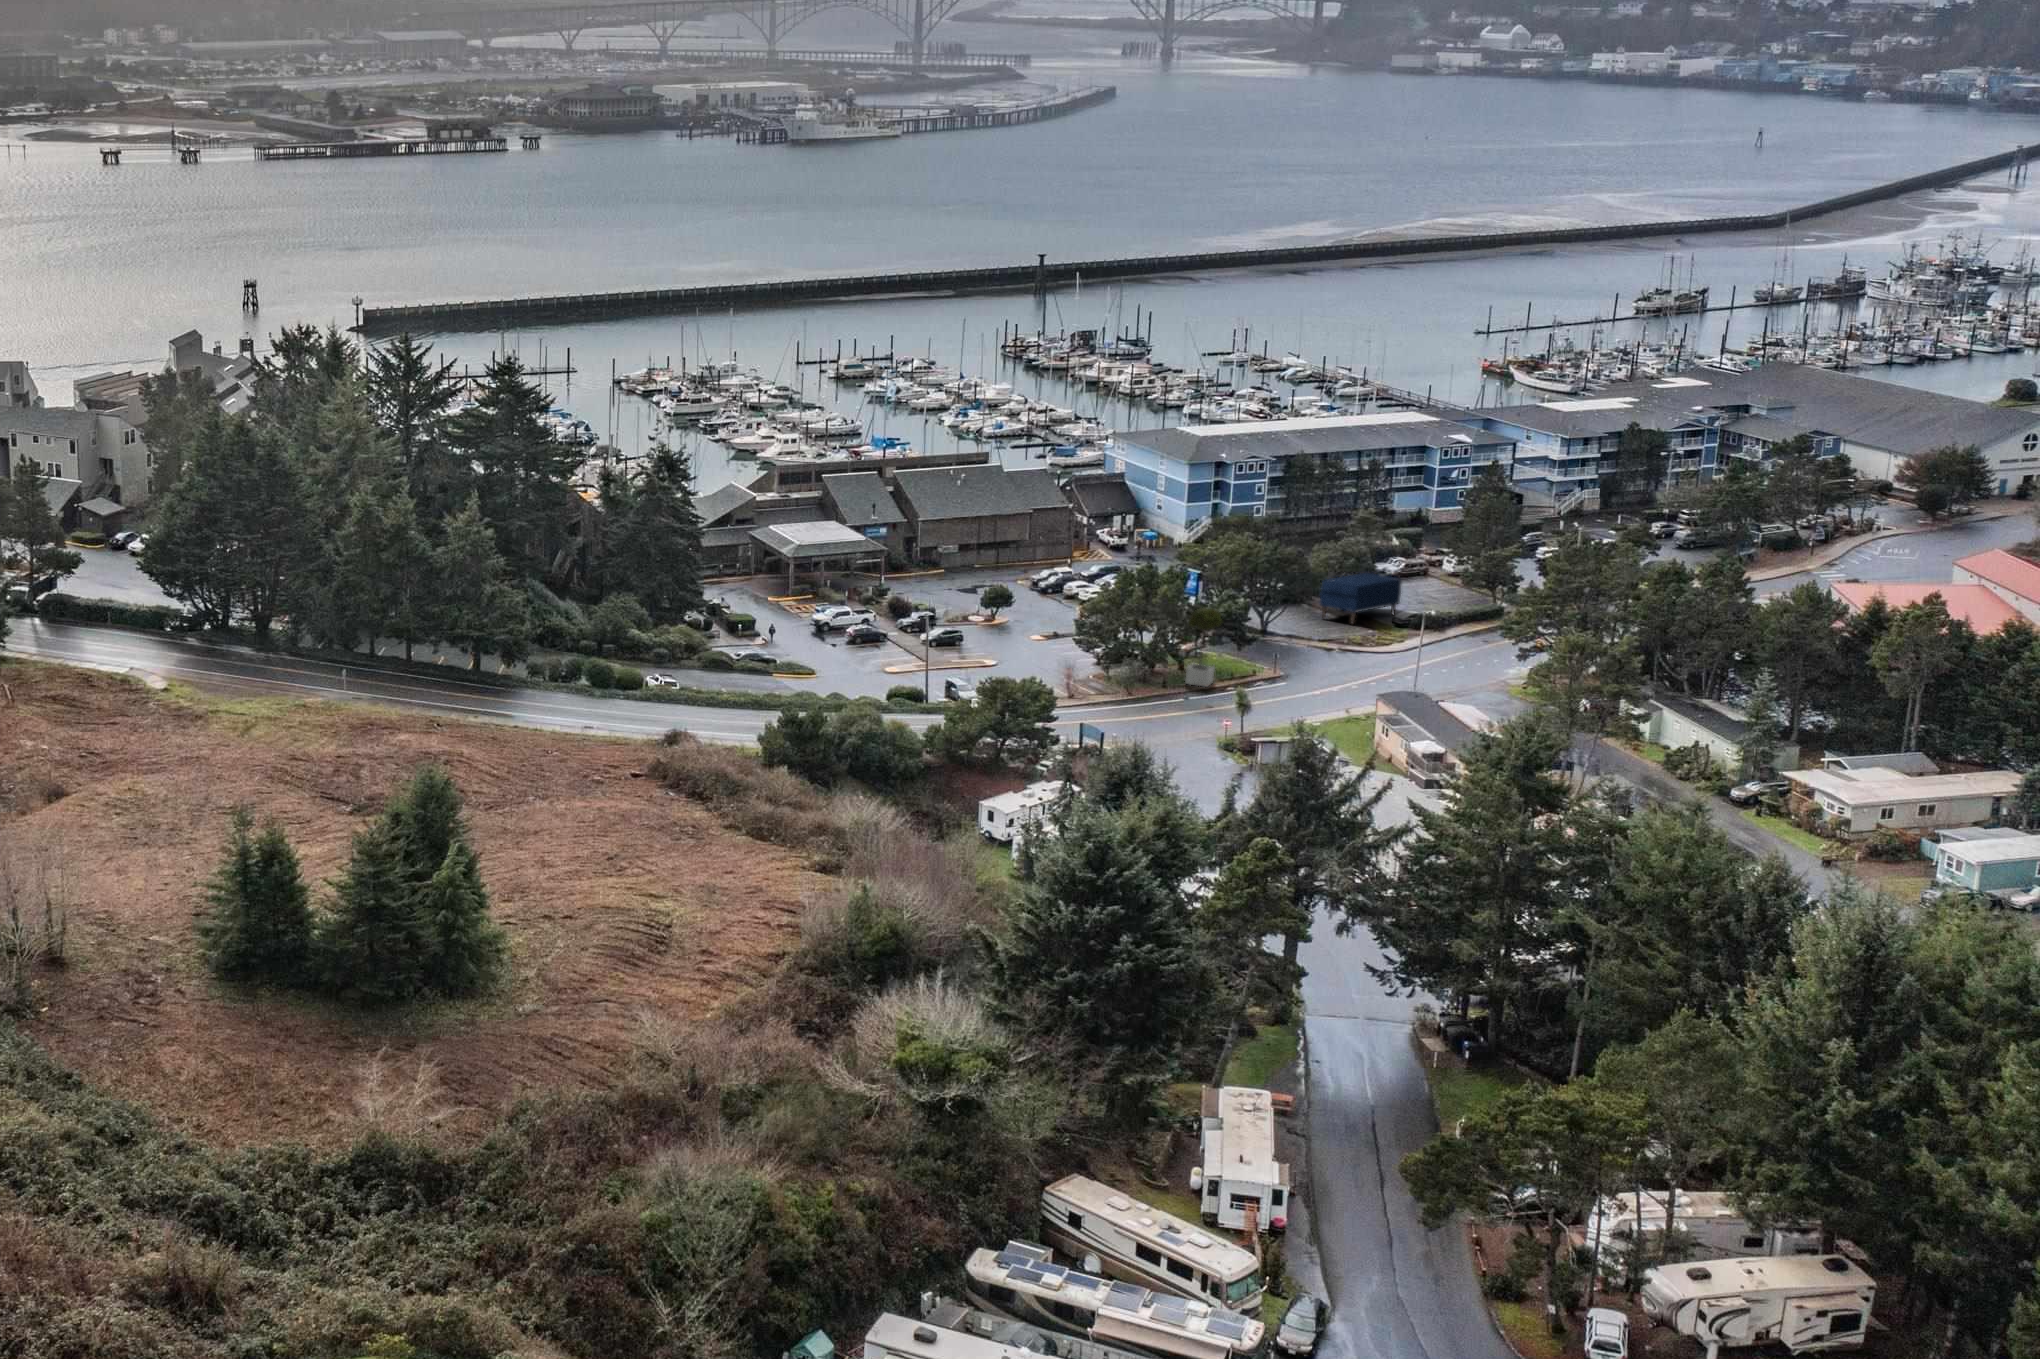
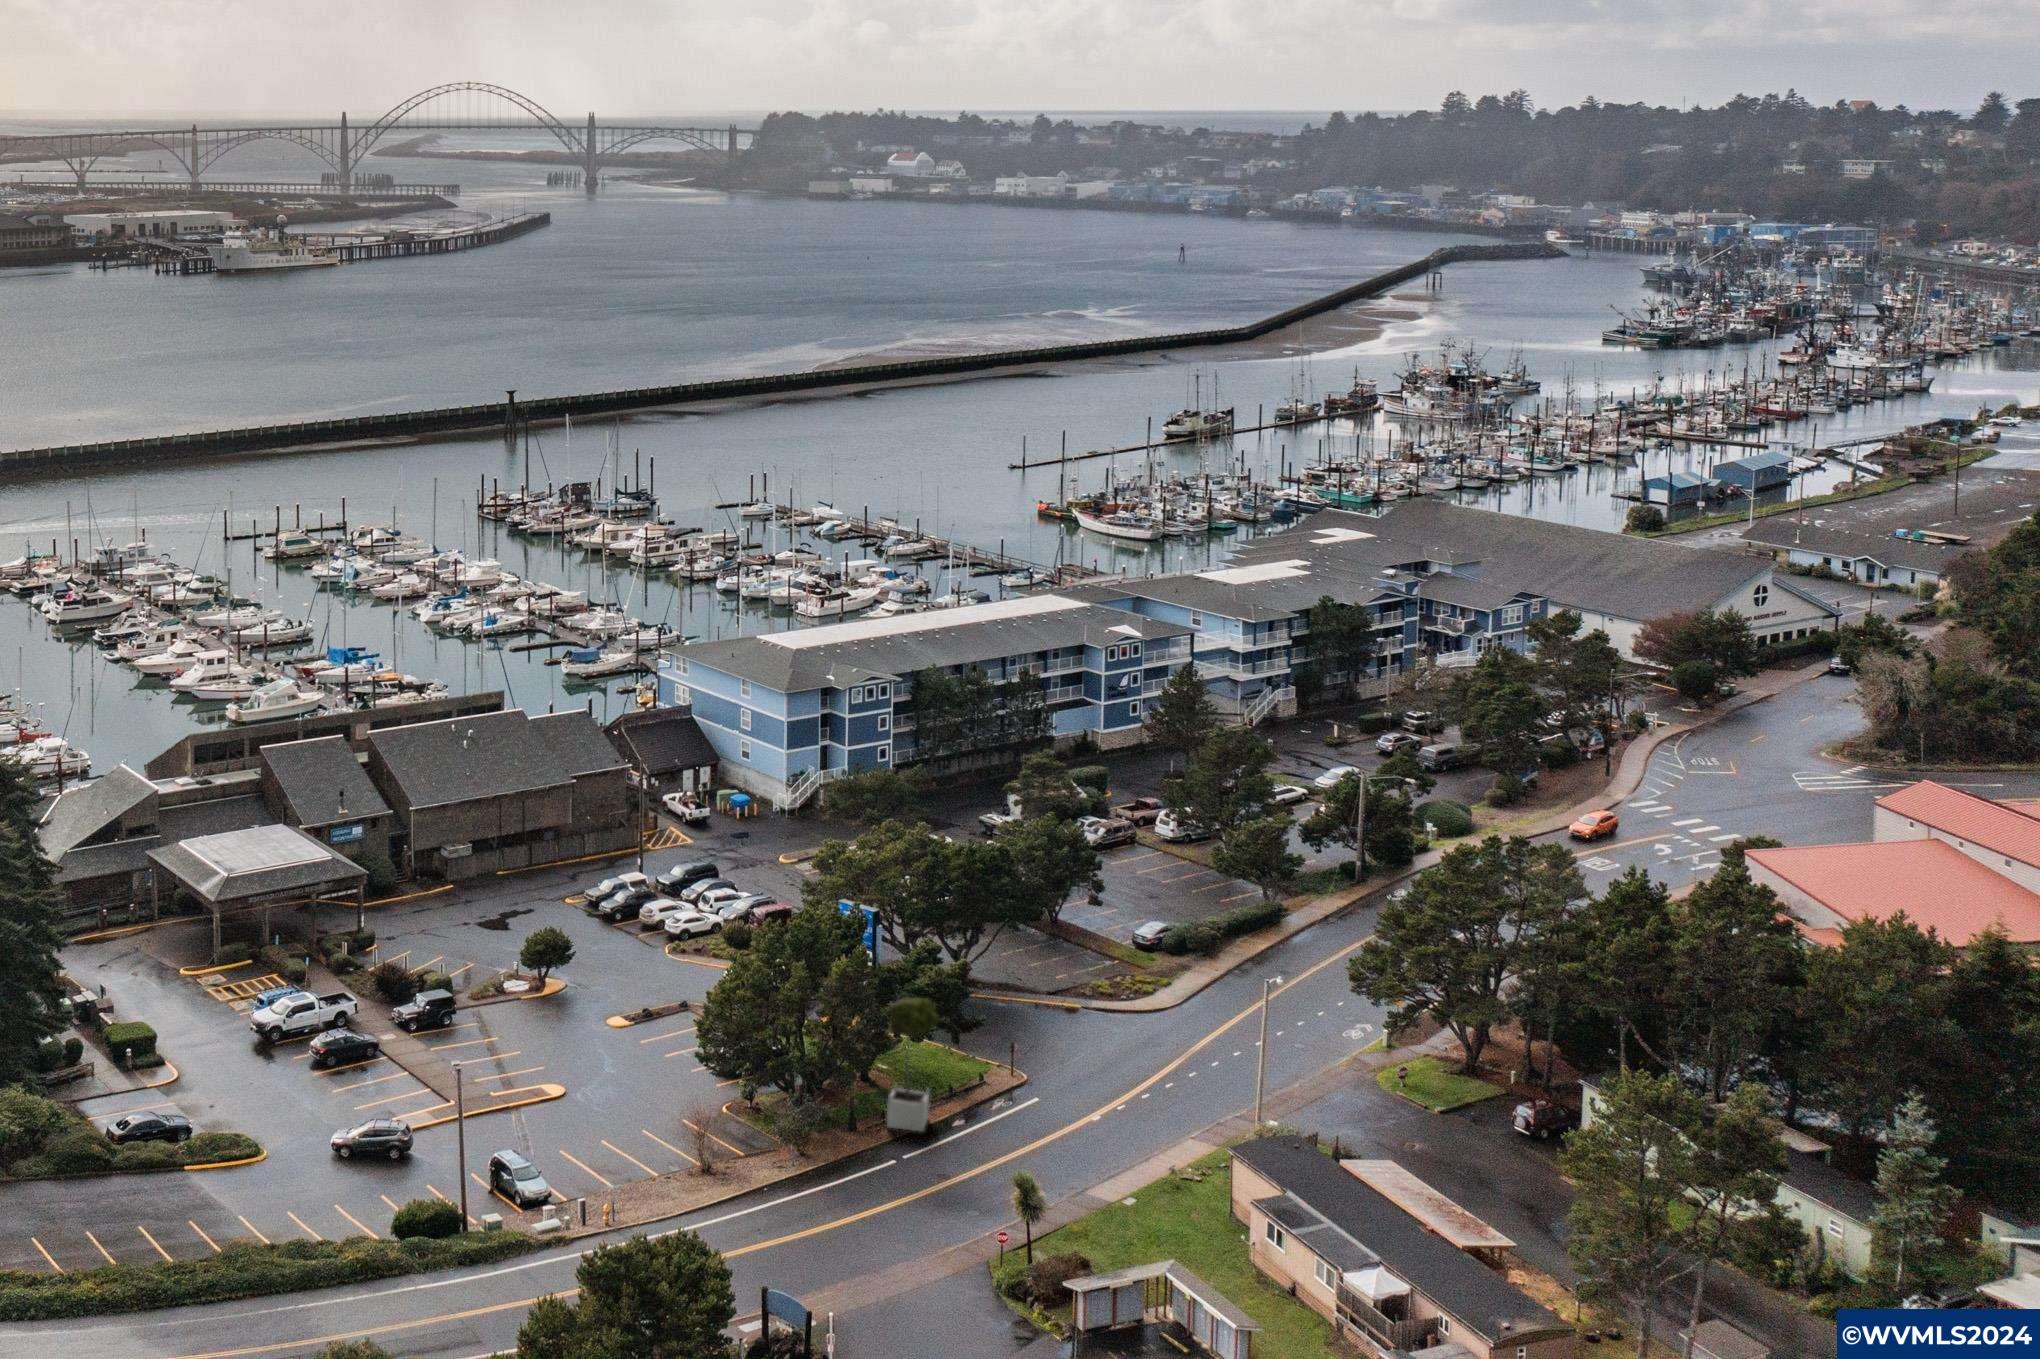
bench: present [1320,573,1401,623] -> none [1021,864,1125,955]

